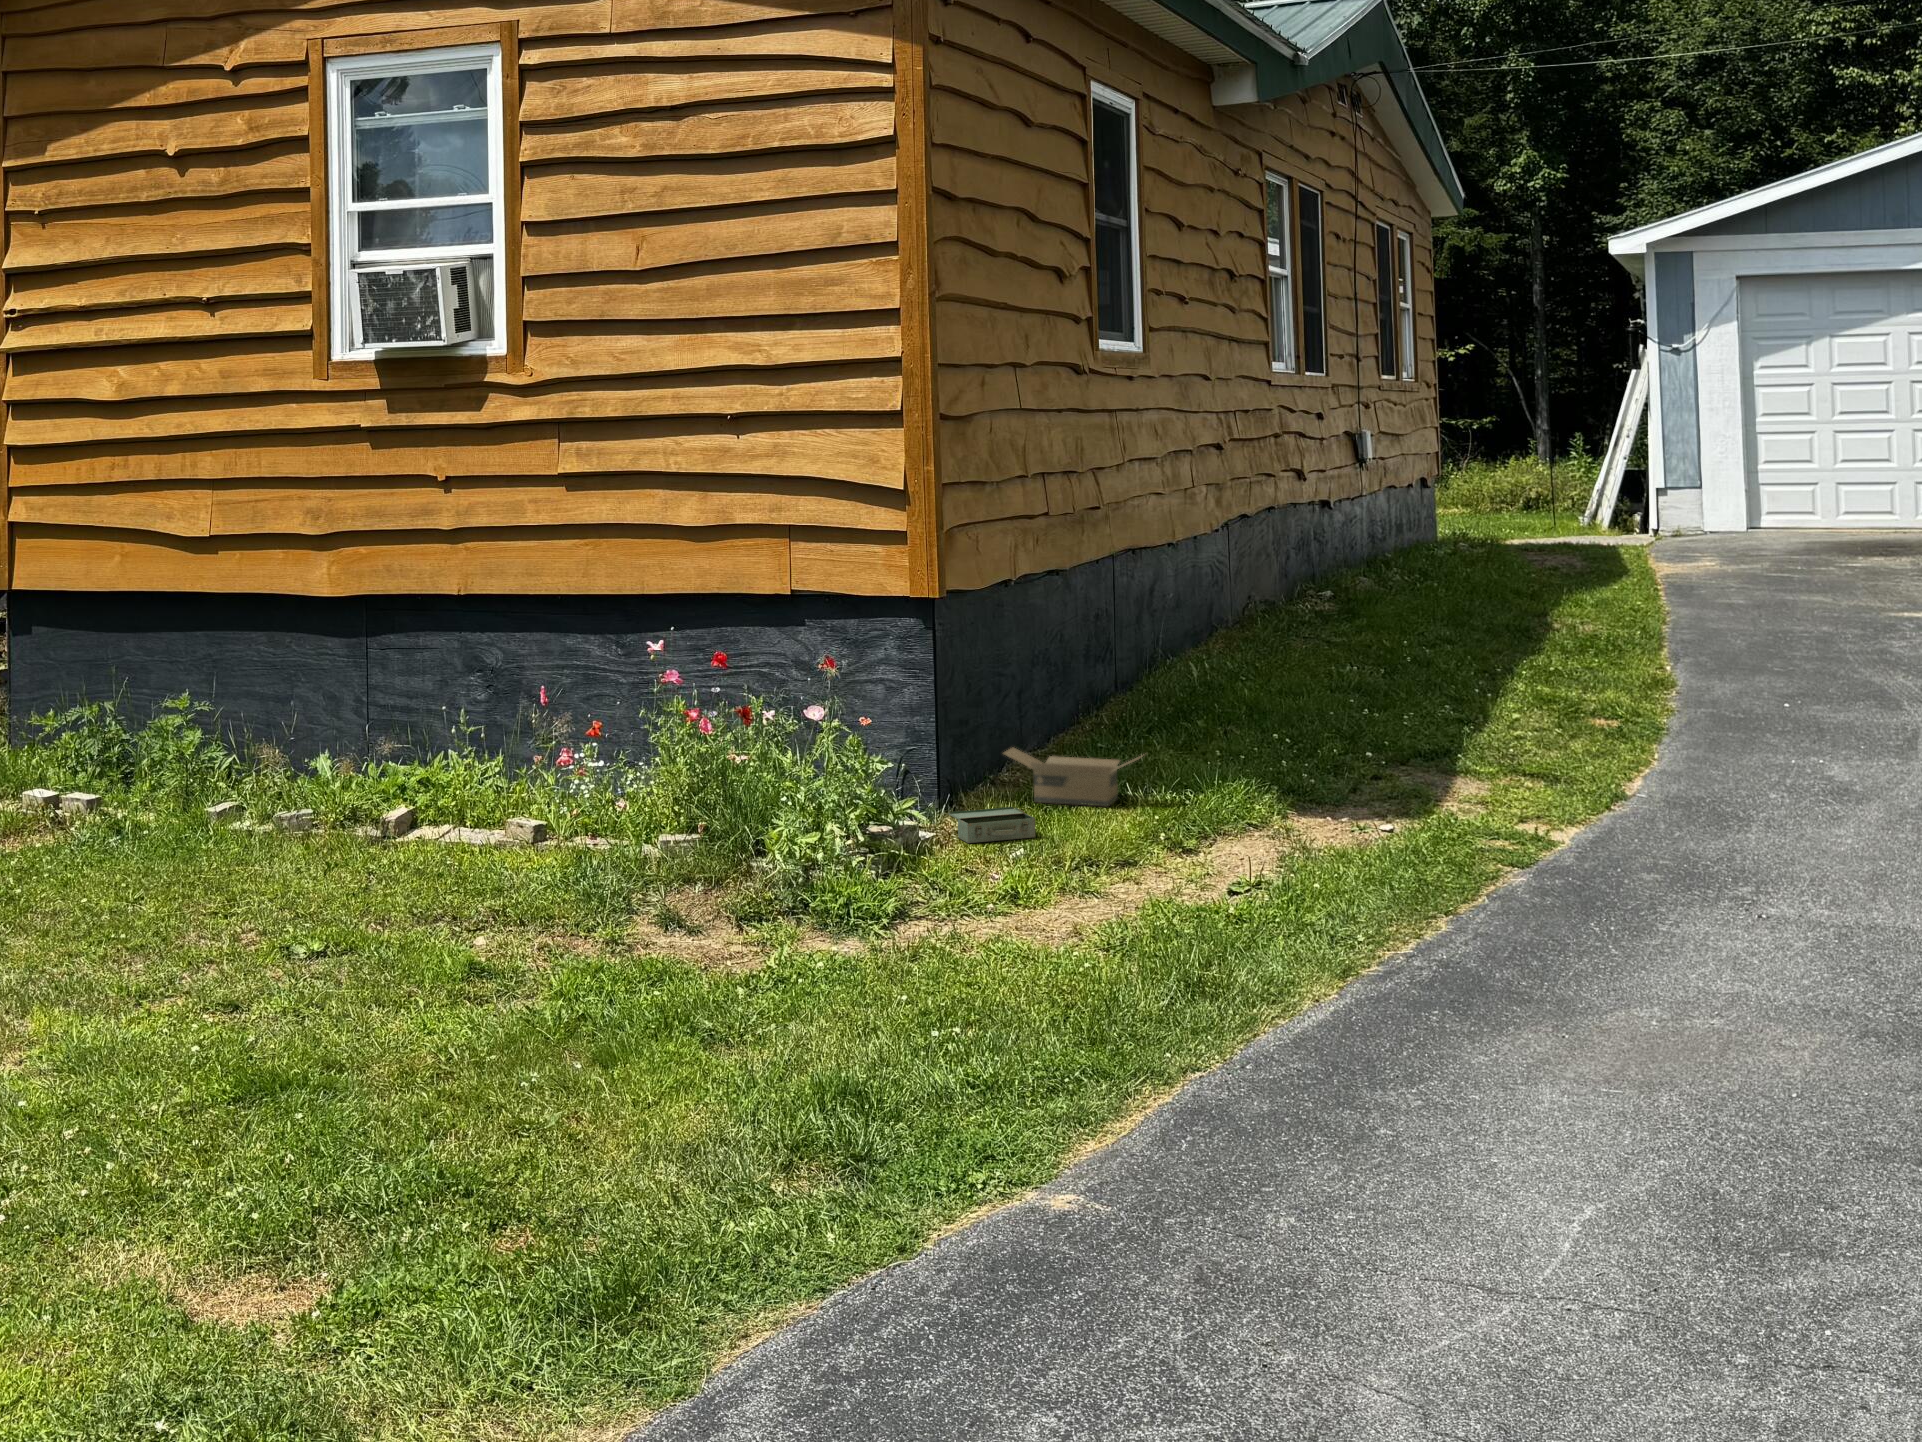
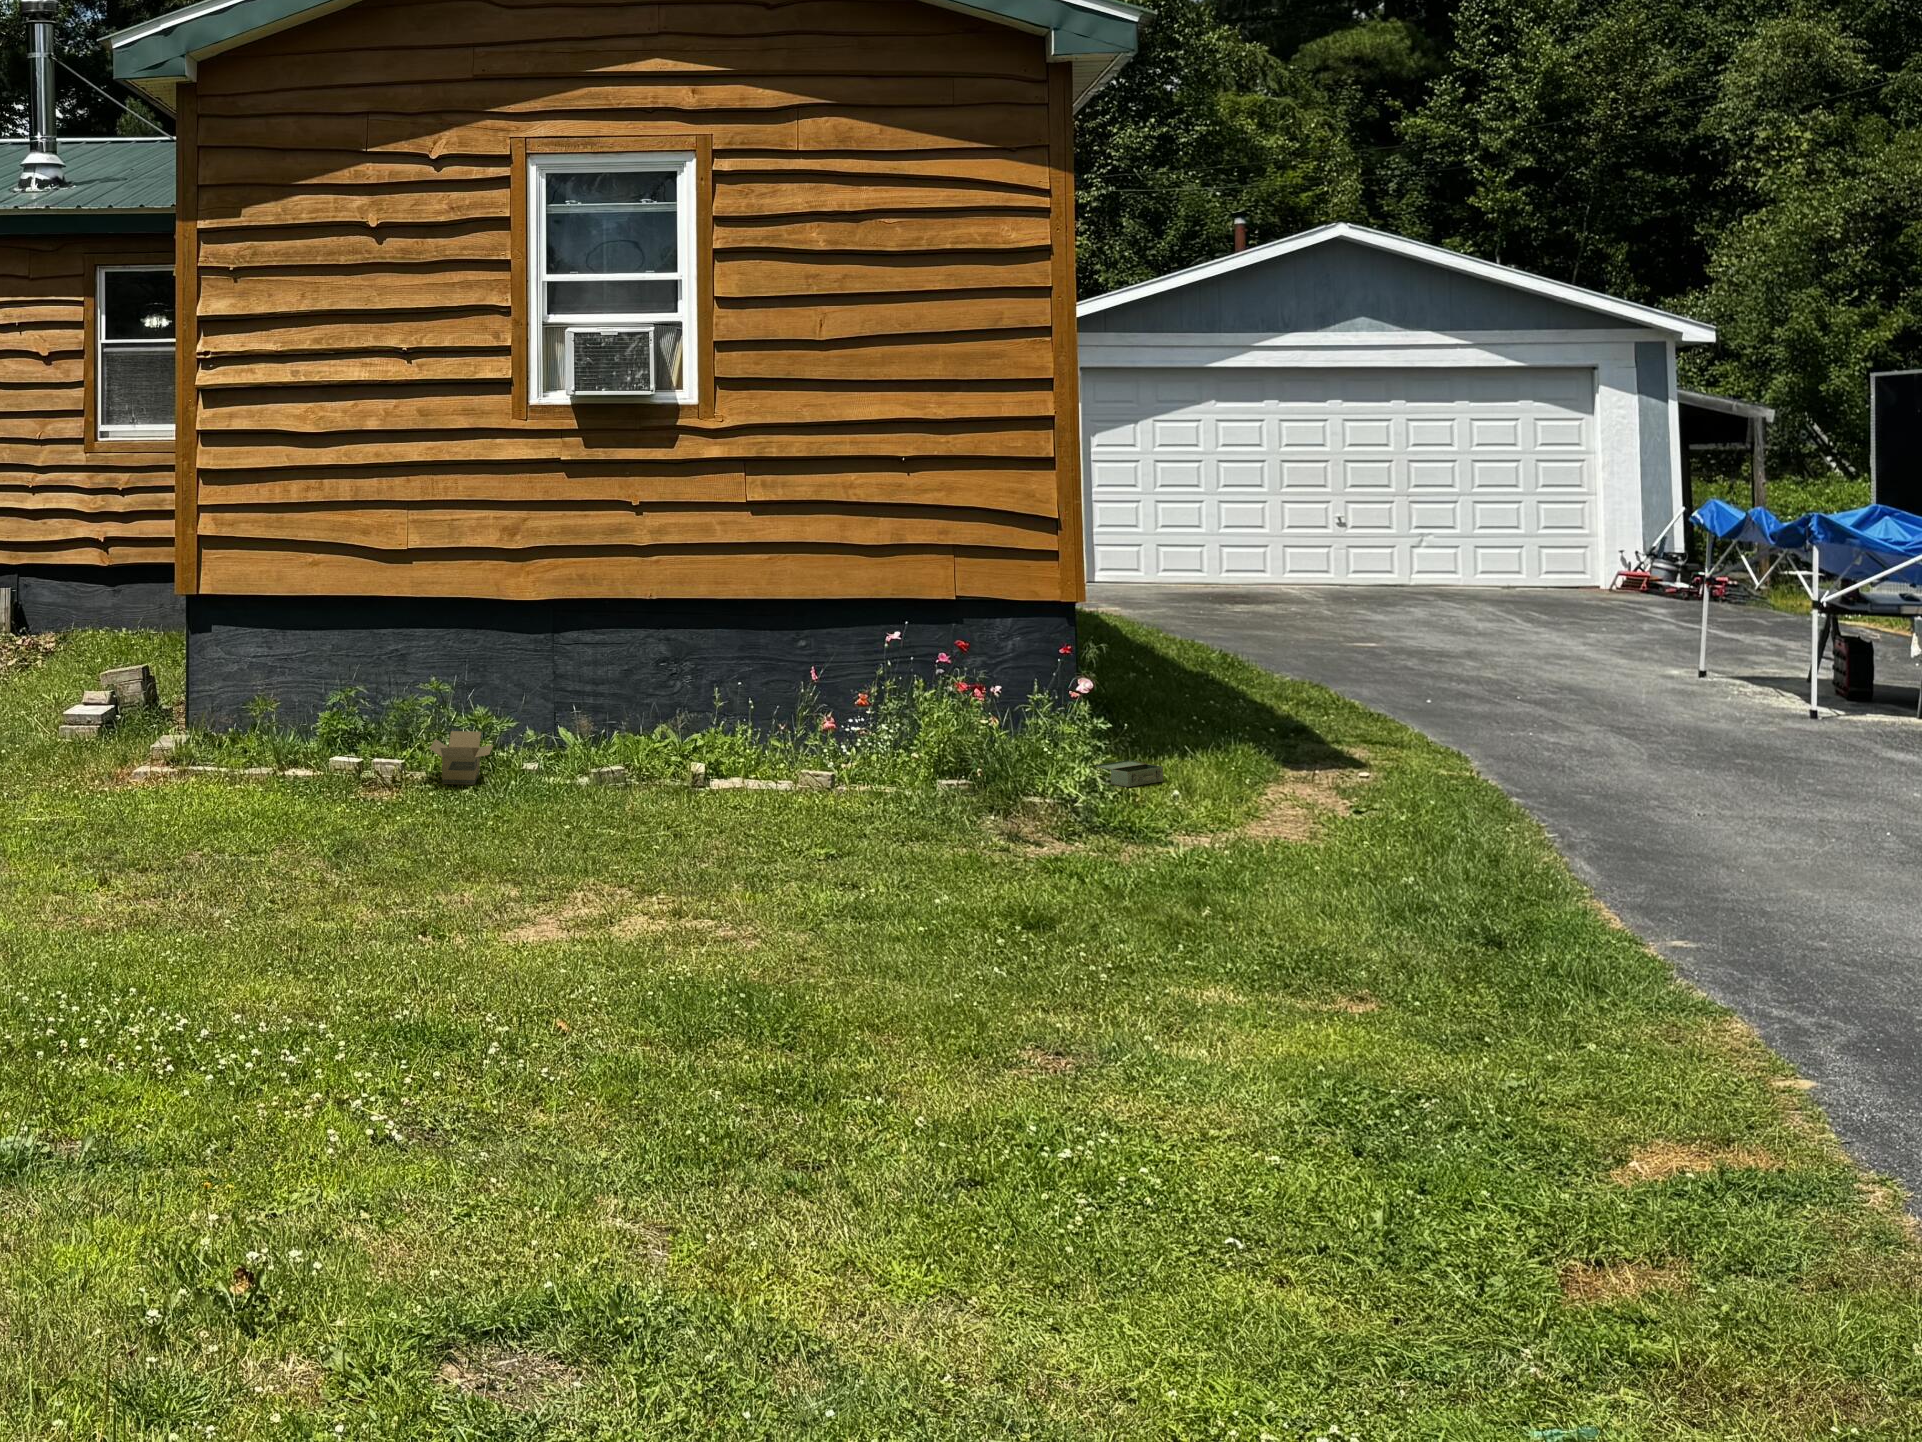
cardboard box: present [1004,748,1140,806] -> present [429,731,493,785]

